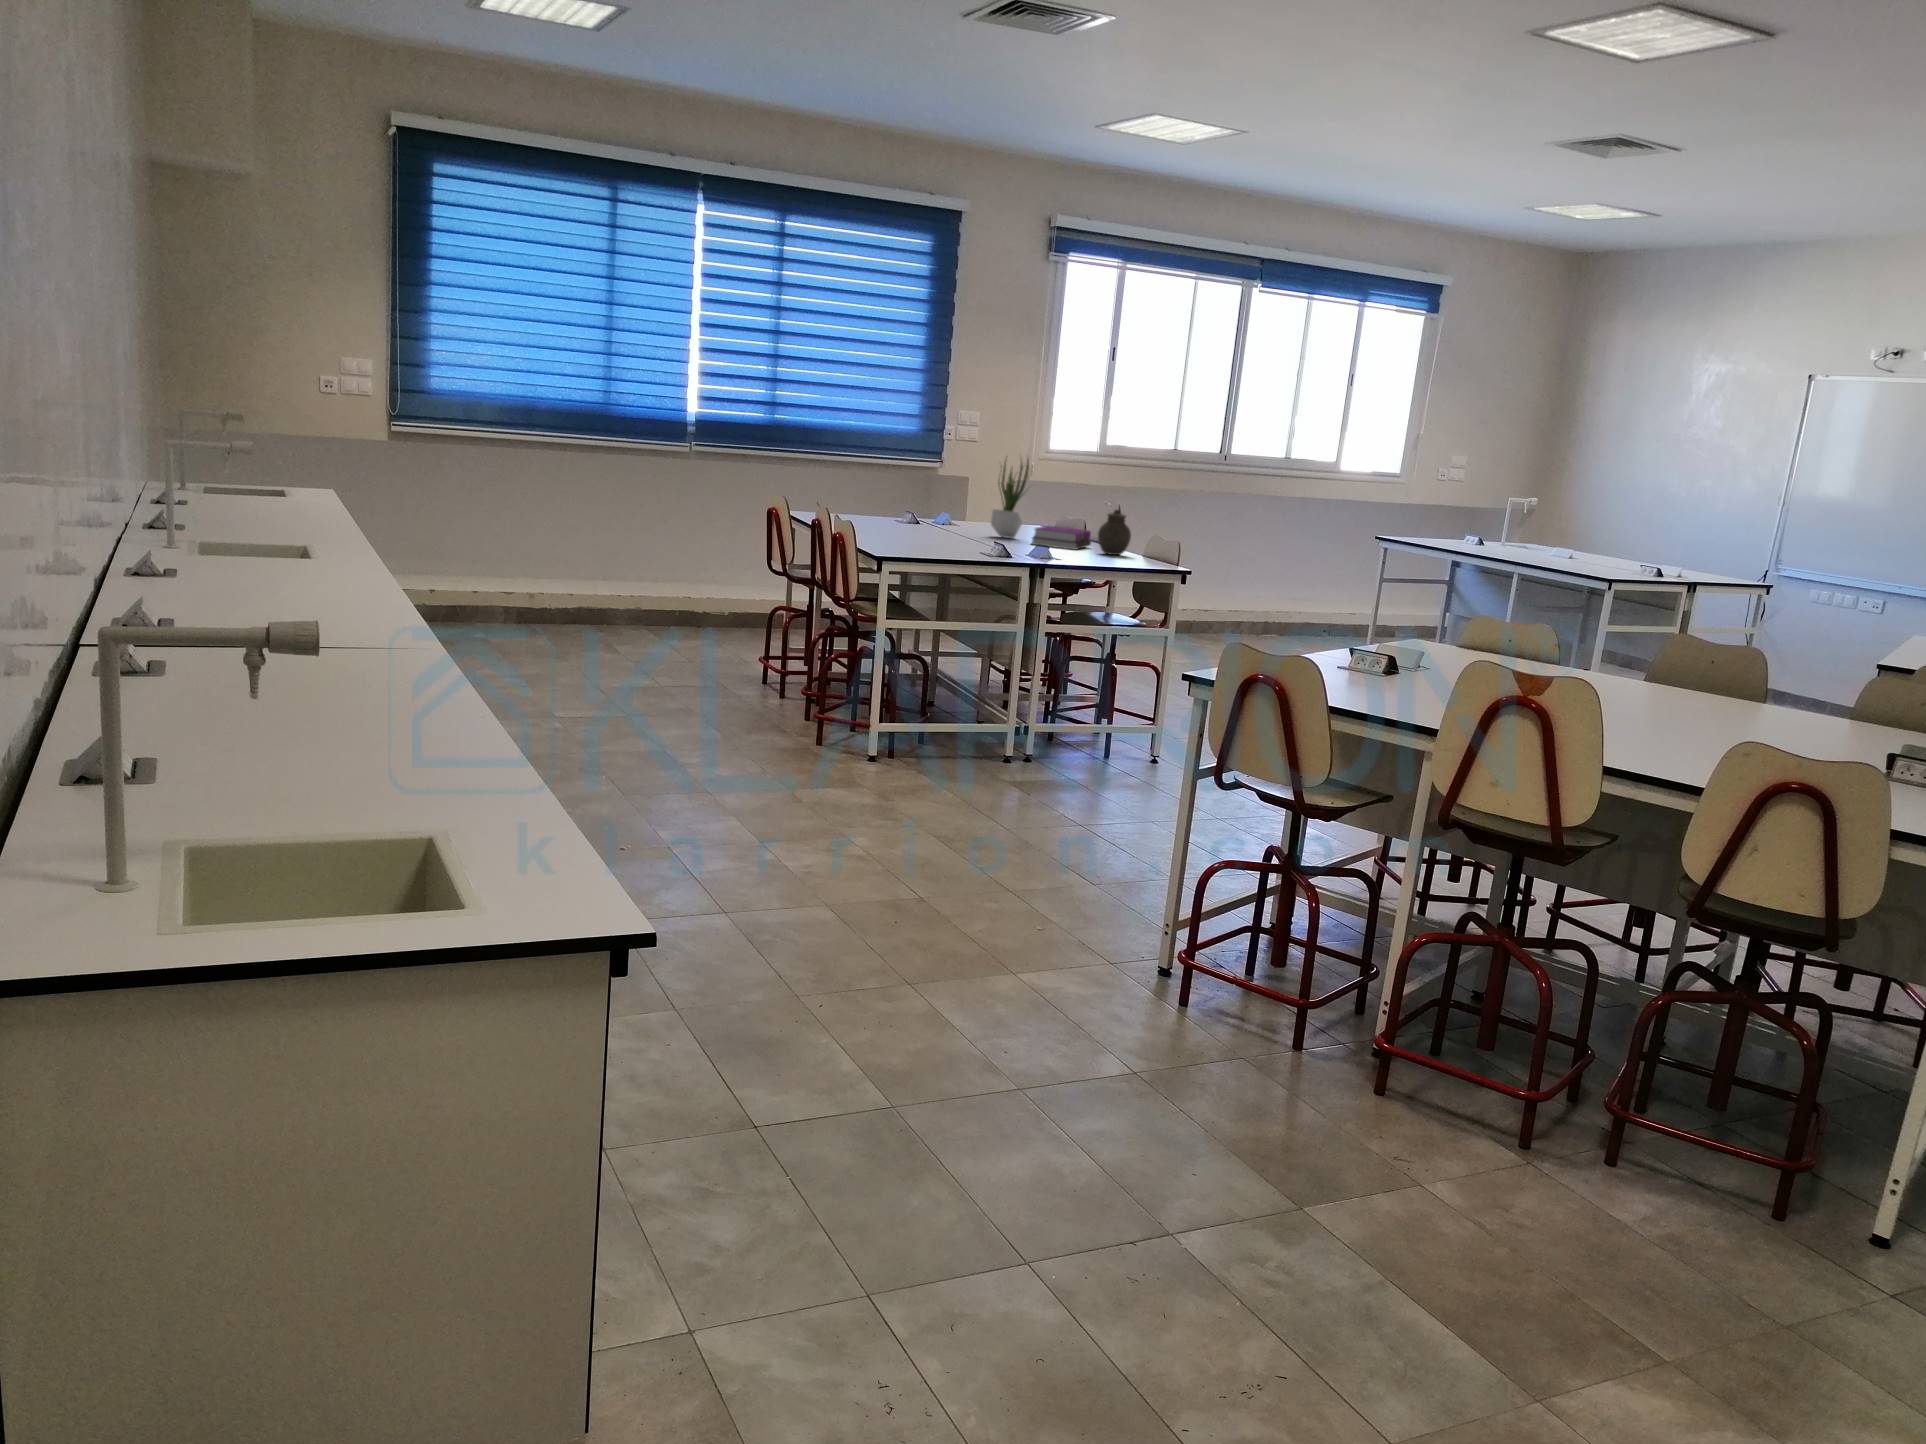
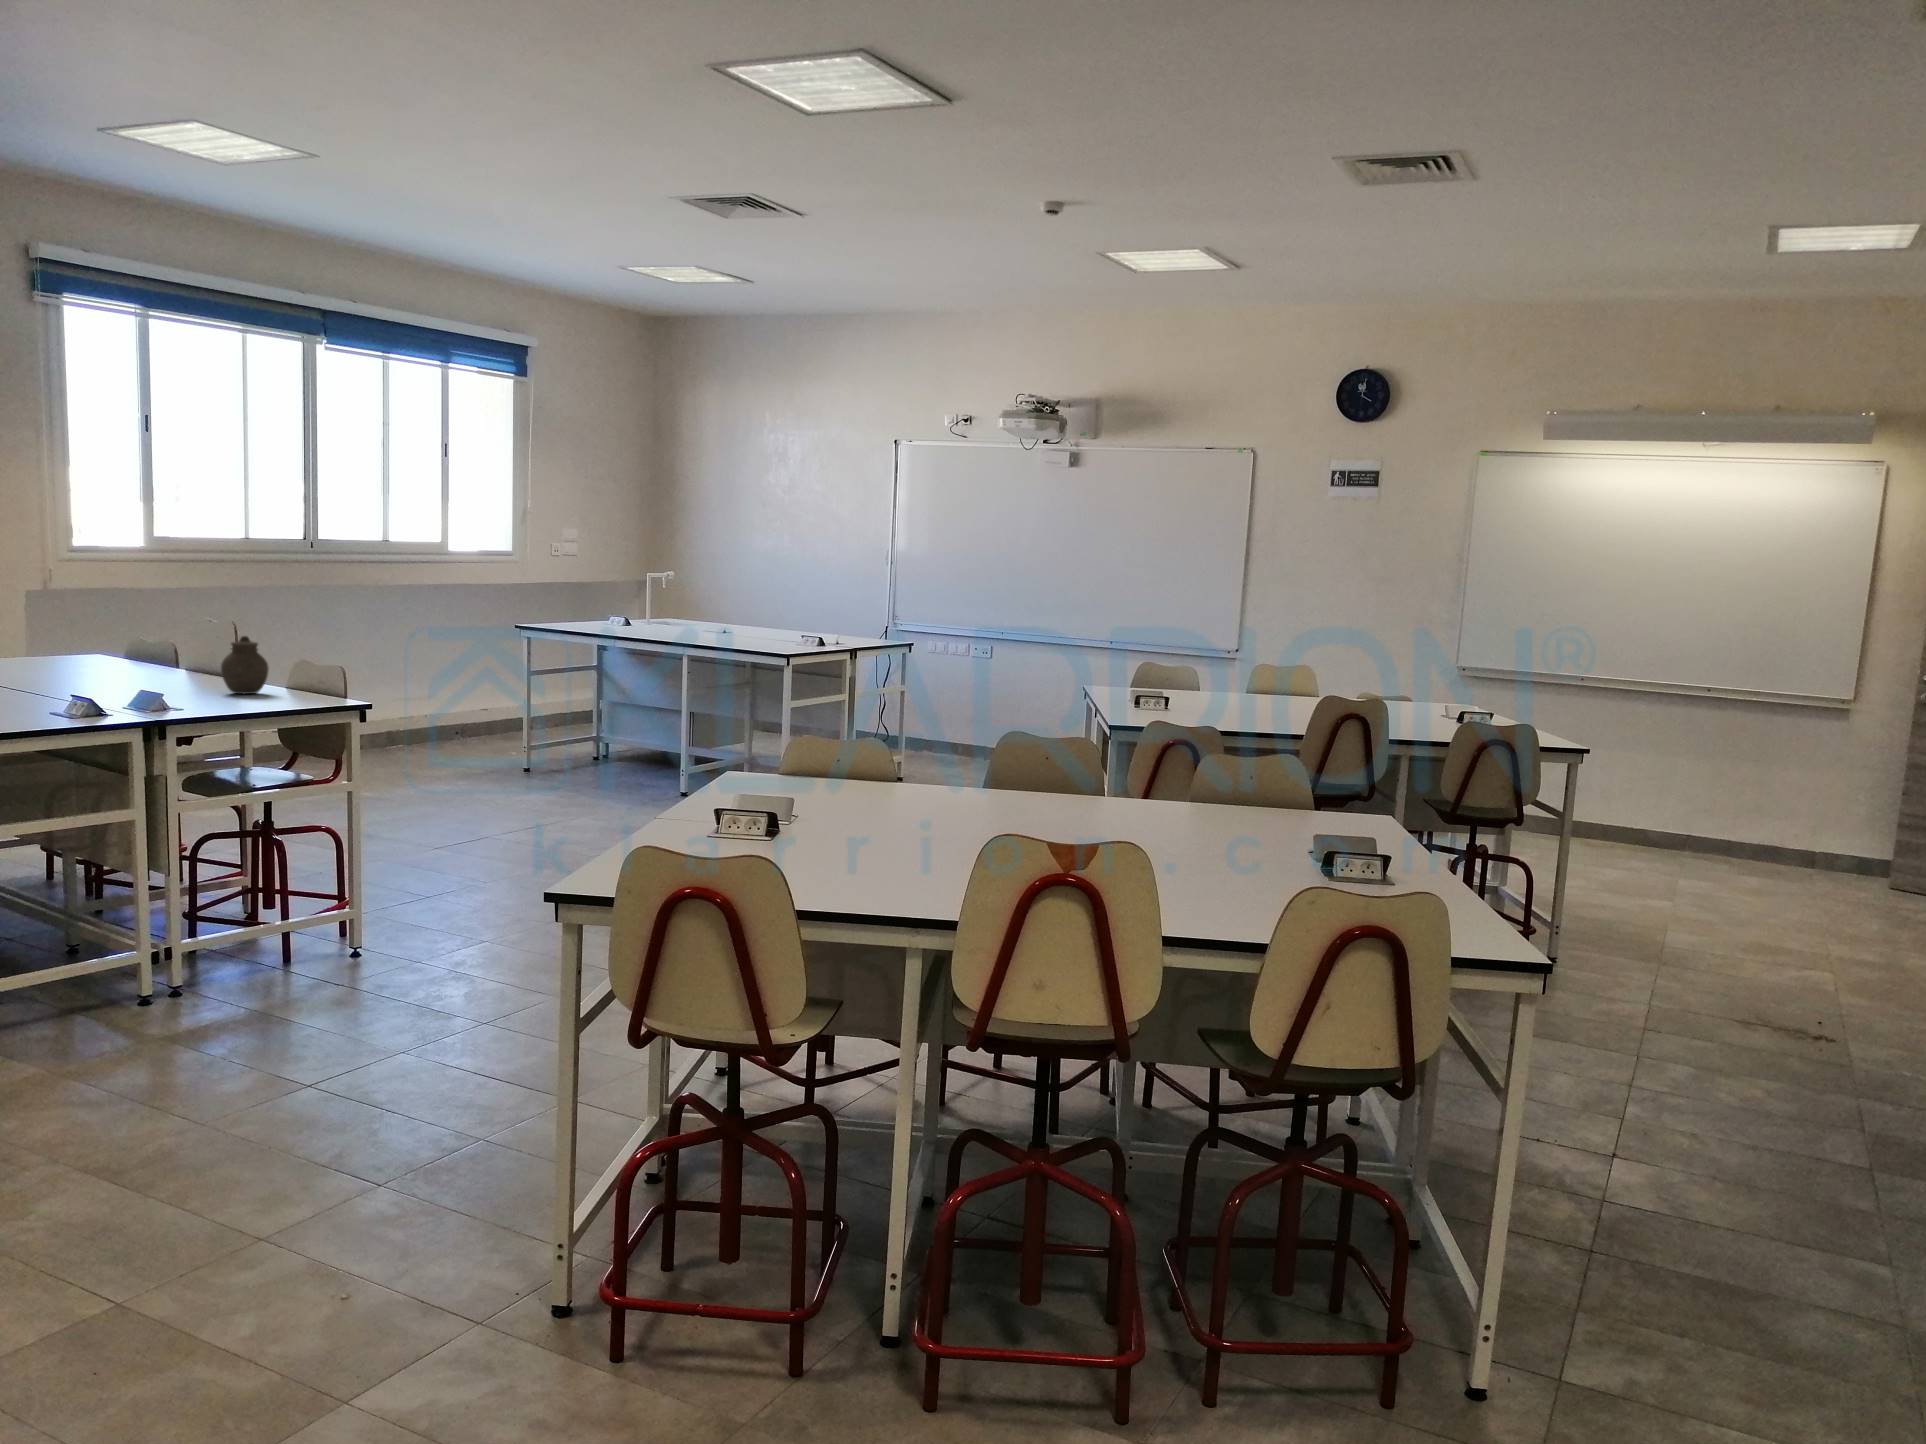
potted plant: present [991,459,1029,538] -> none [42,569,98,683]
hardback book: present [1031,526,1091,550] -> none [117,661,203,692]

